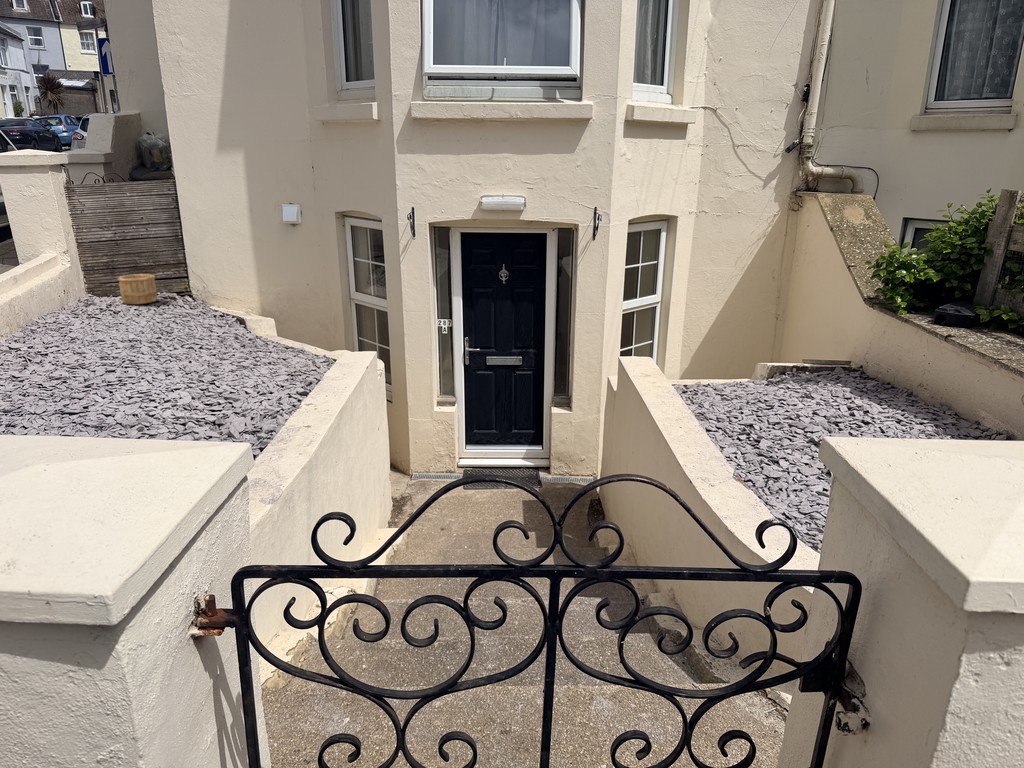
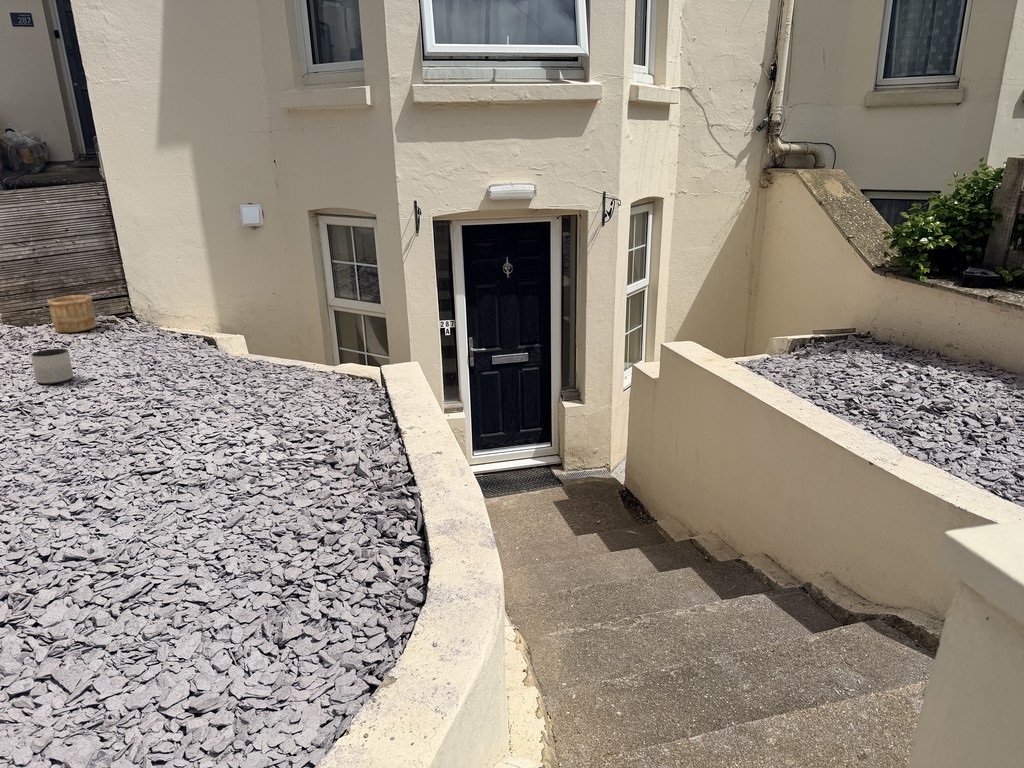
planter: none [71,316,104,344] -> present [31,349,73,384]

